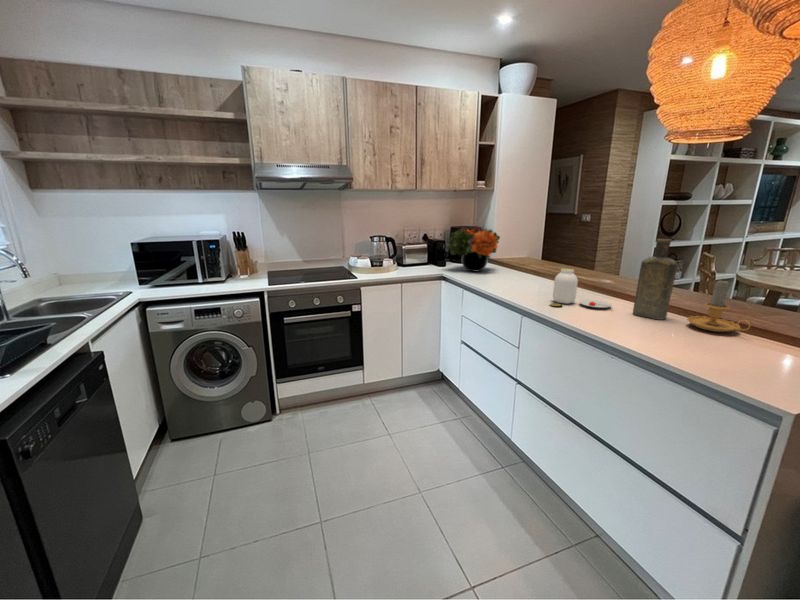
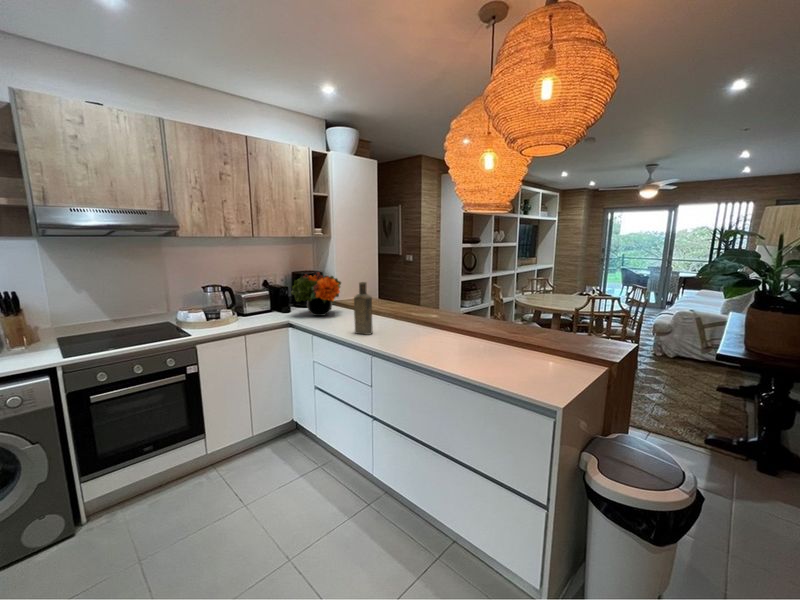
bottle: present [633,239,677,320] -> present [354,282,373,335]
jar: present [550,269,611,308] -> none [388,312,435,345]
candle: present [687,281,750,332] -> none [480,315,514,352]

